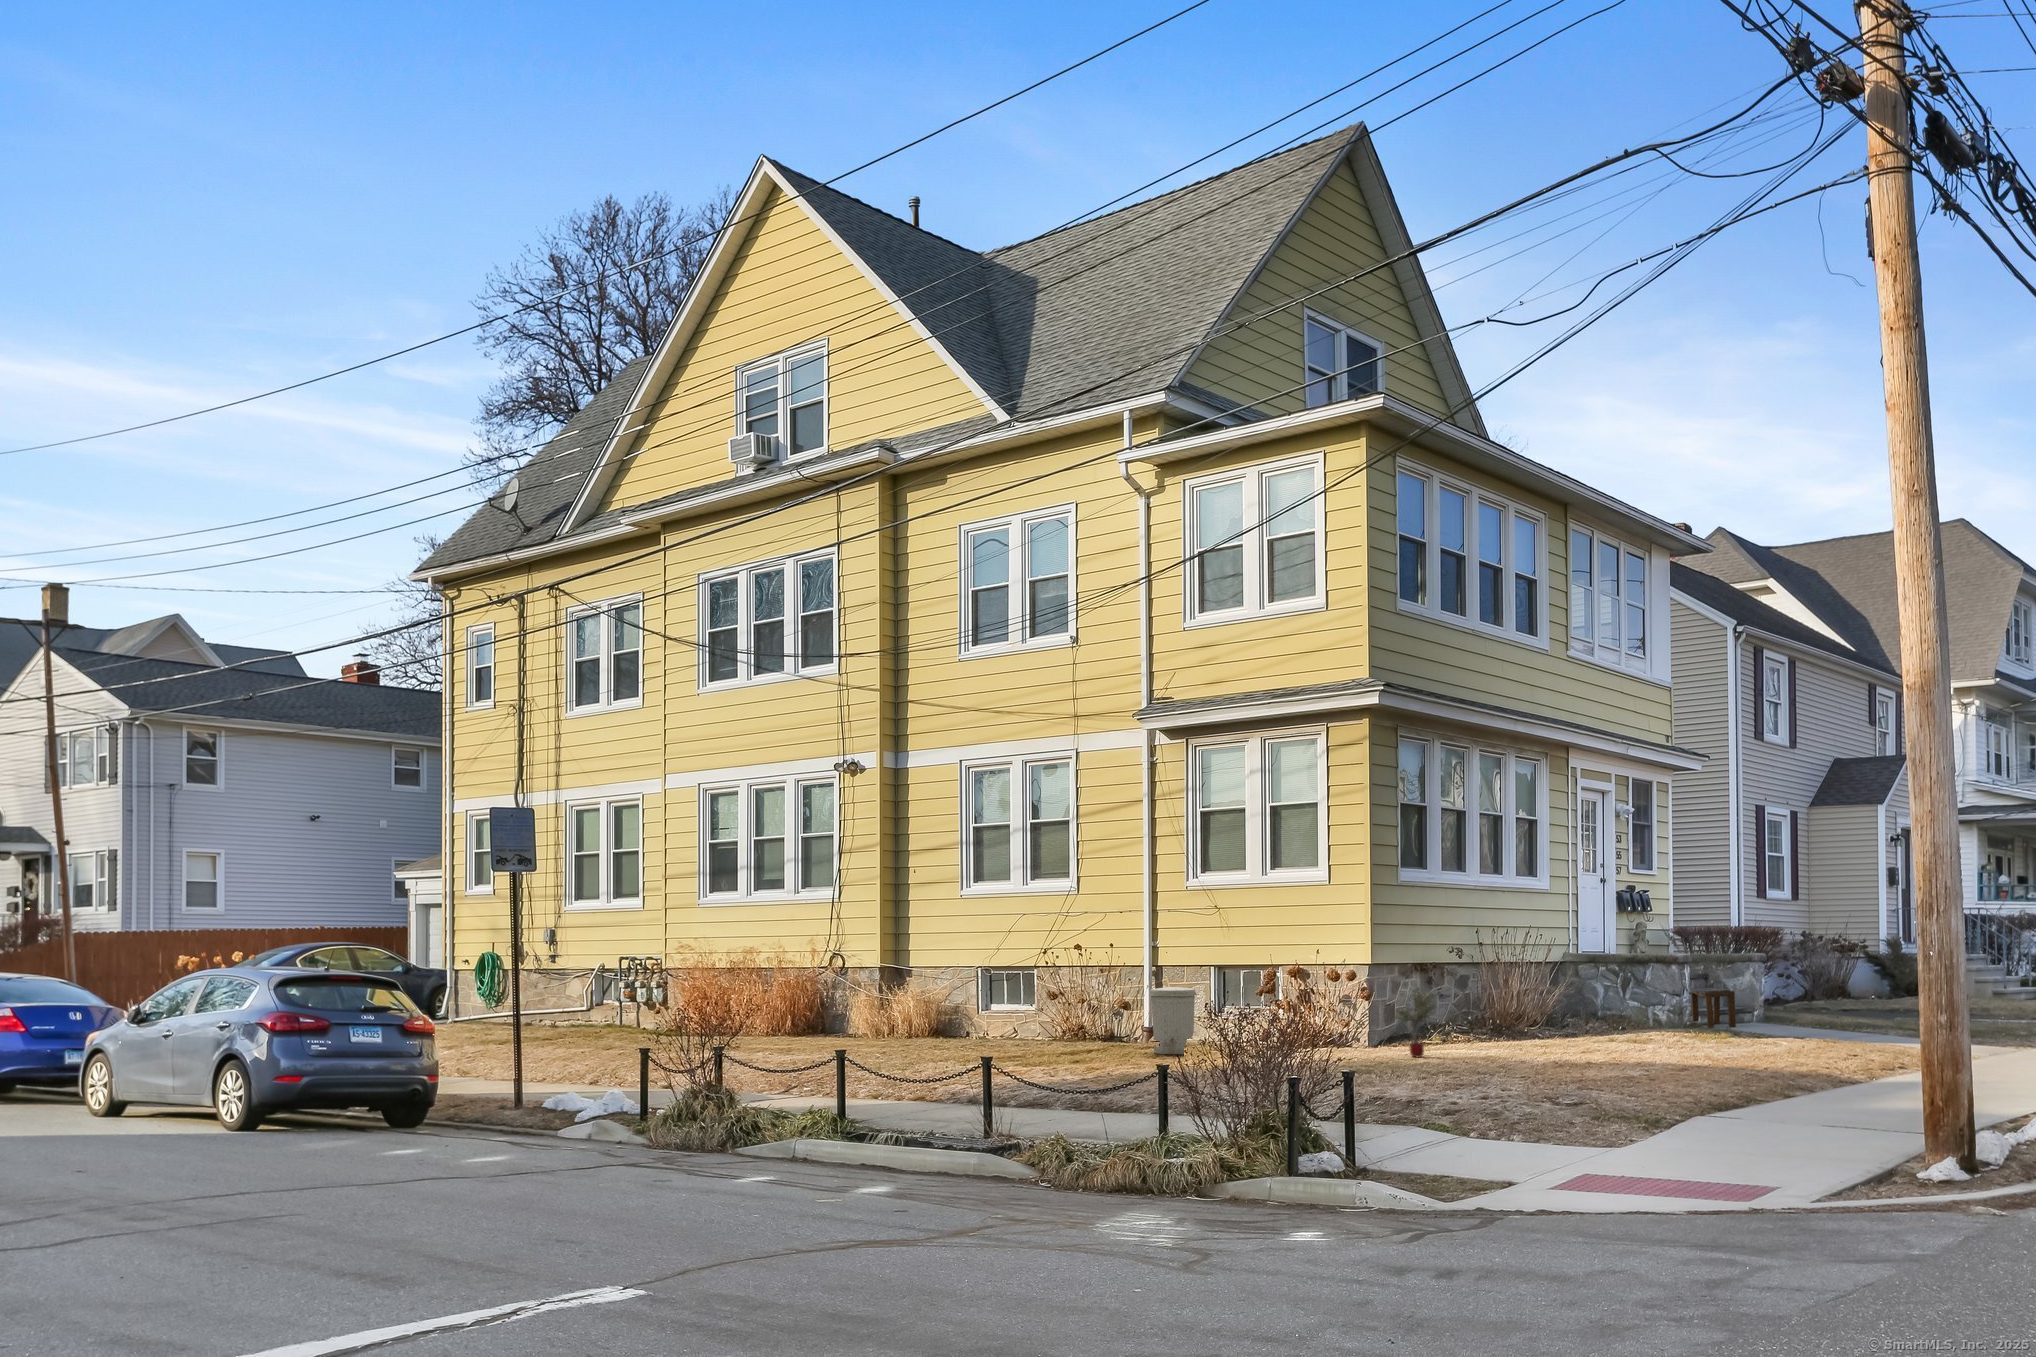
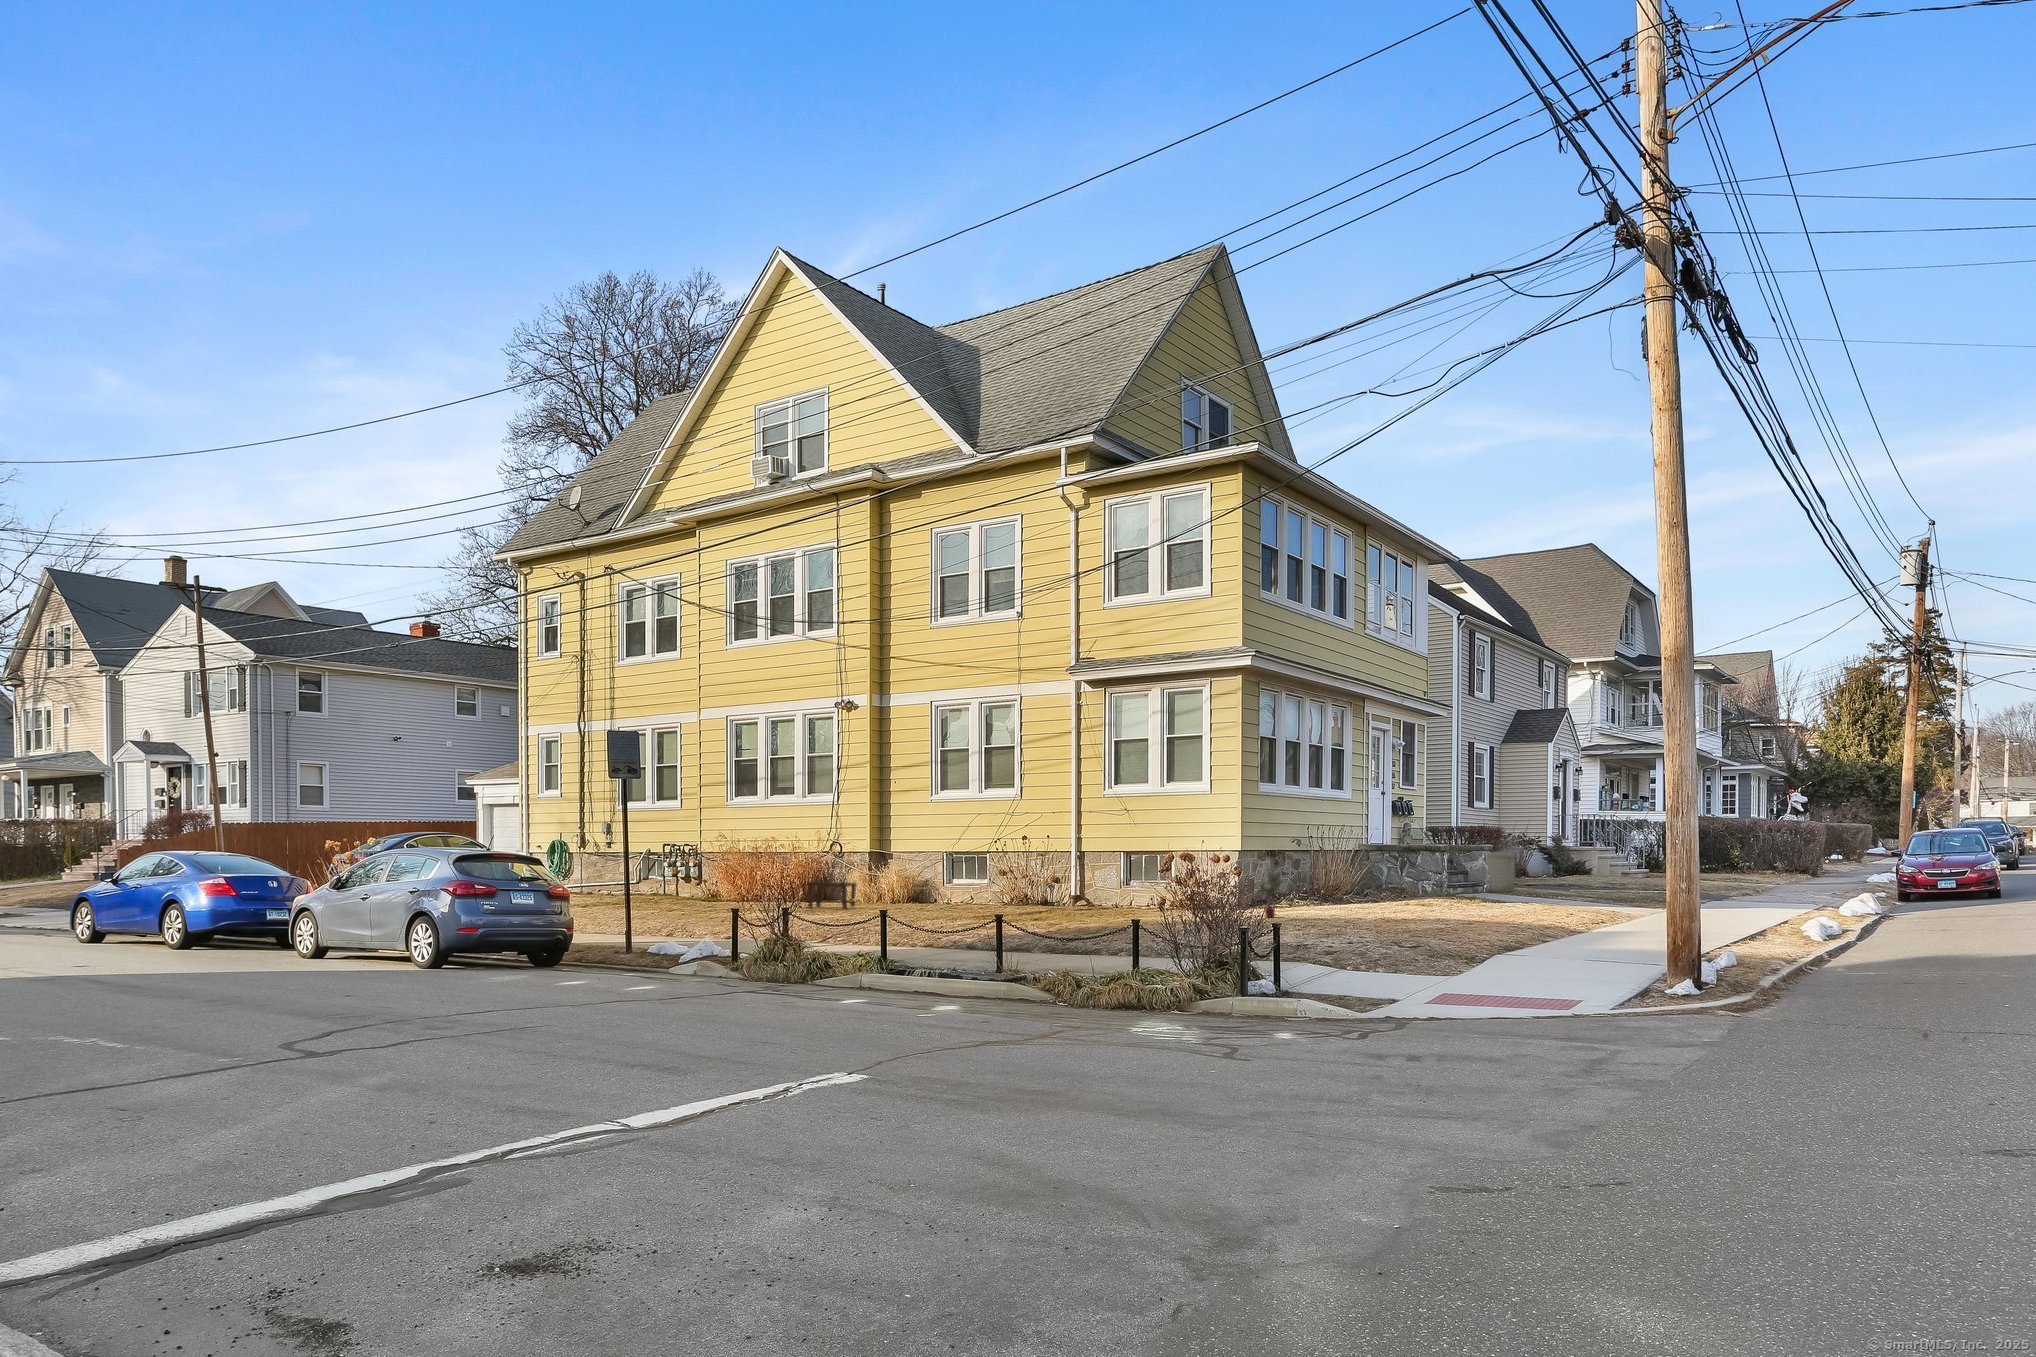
trash can: present [1149,987,1197,1054] -> present [1487,852,1516,892]
bench: present [1690,988,1736,1027] -> present [808,882,856,910]

